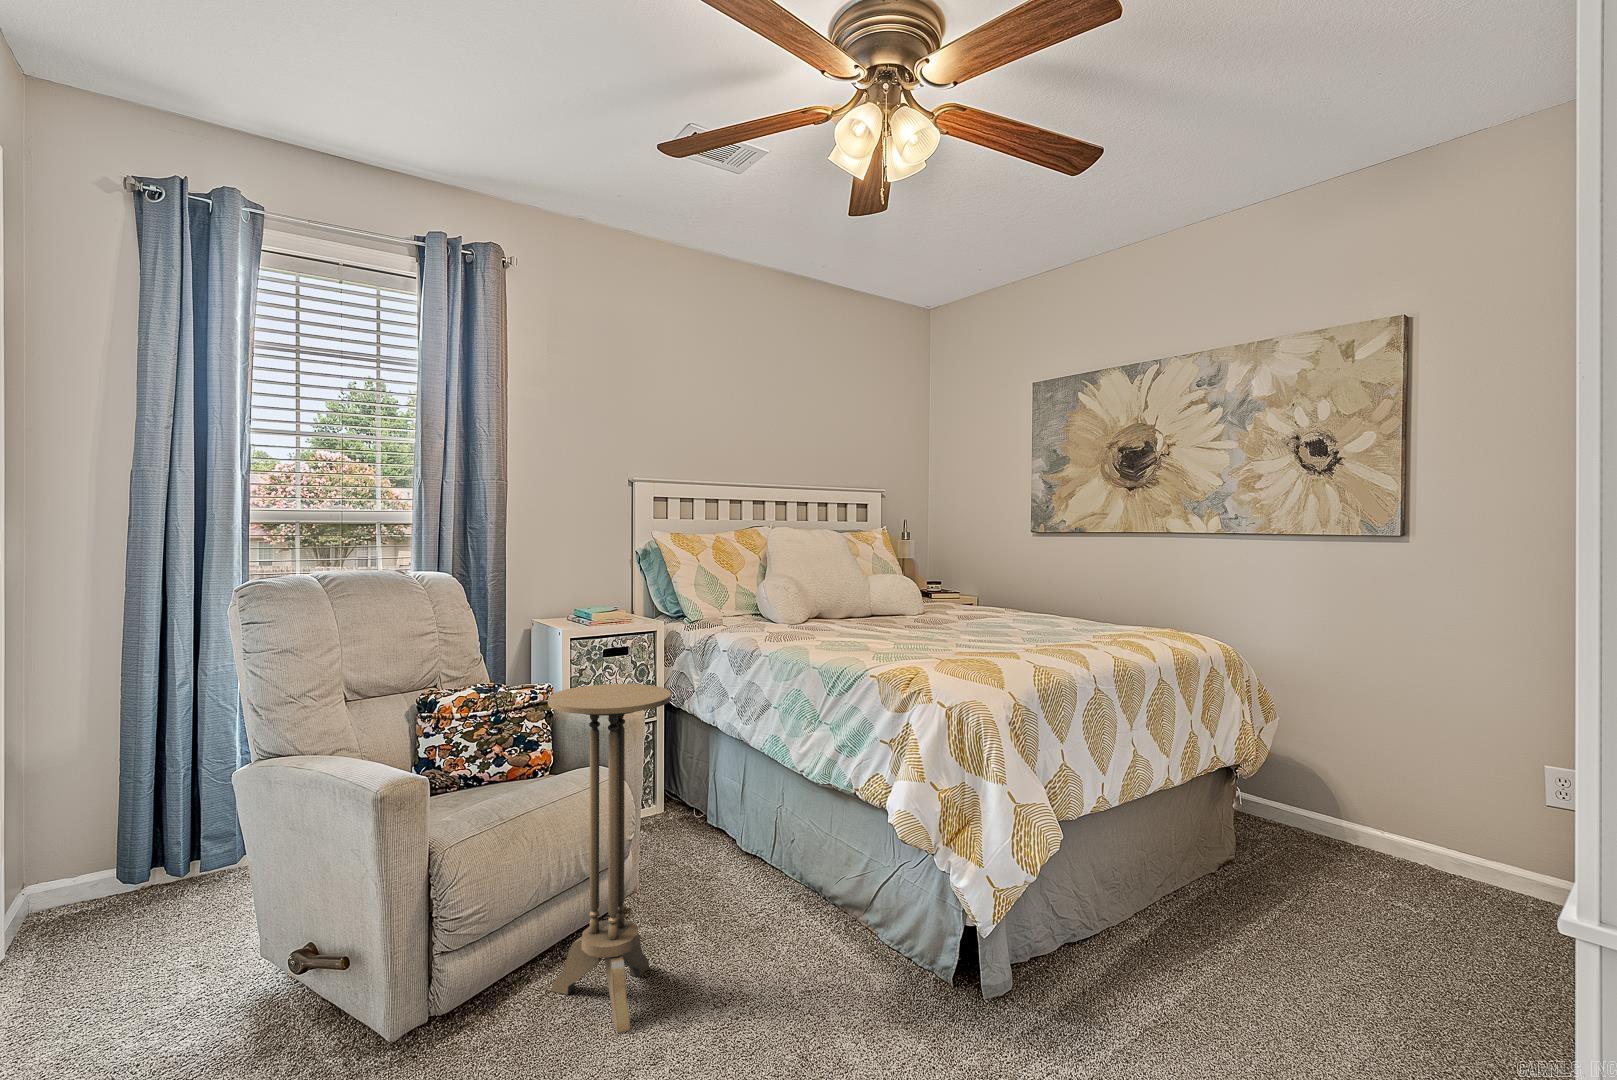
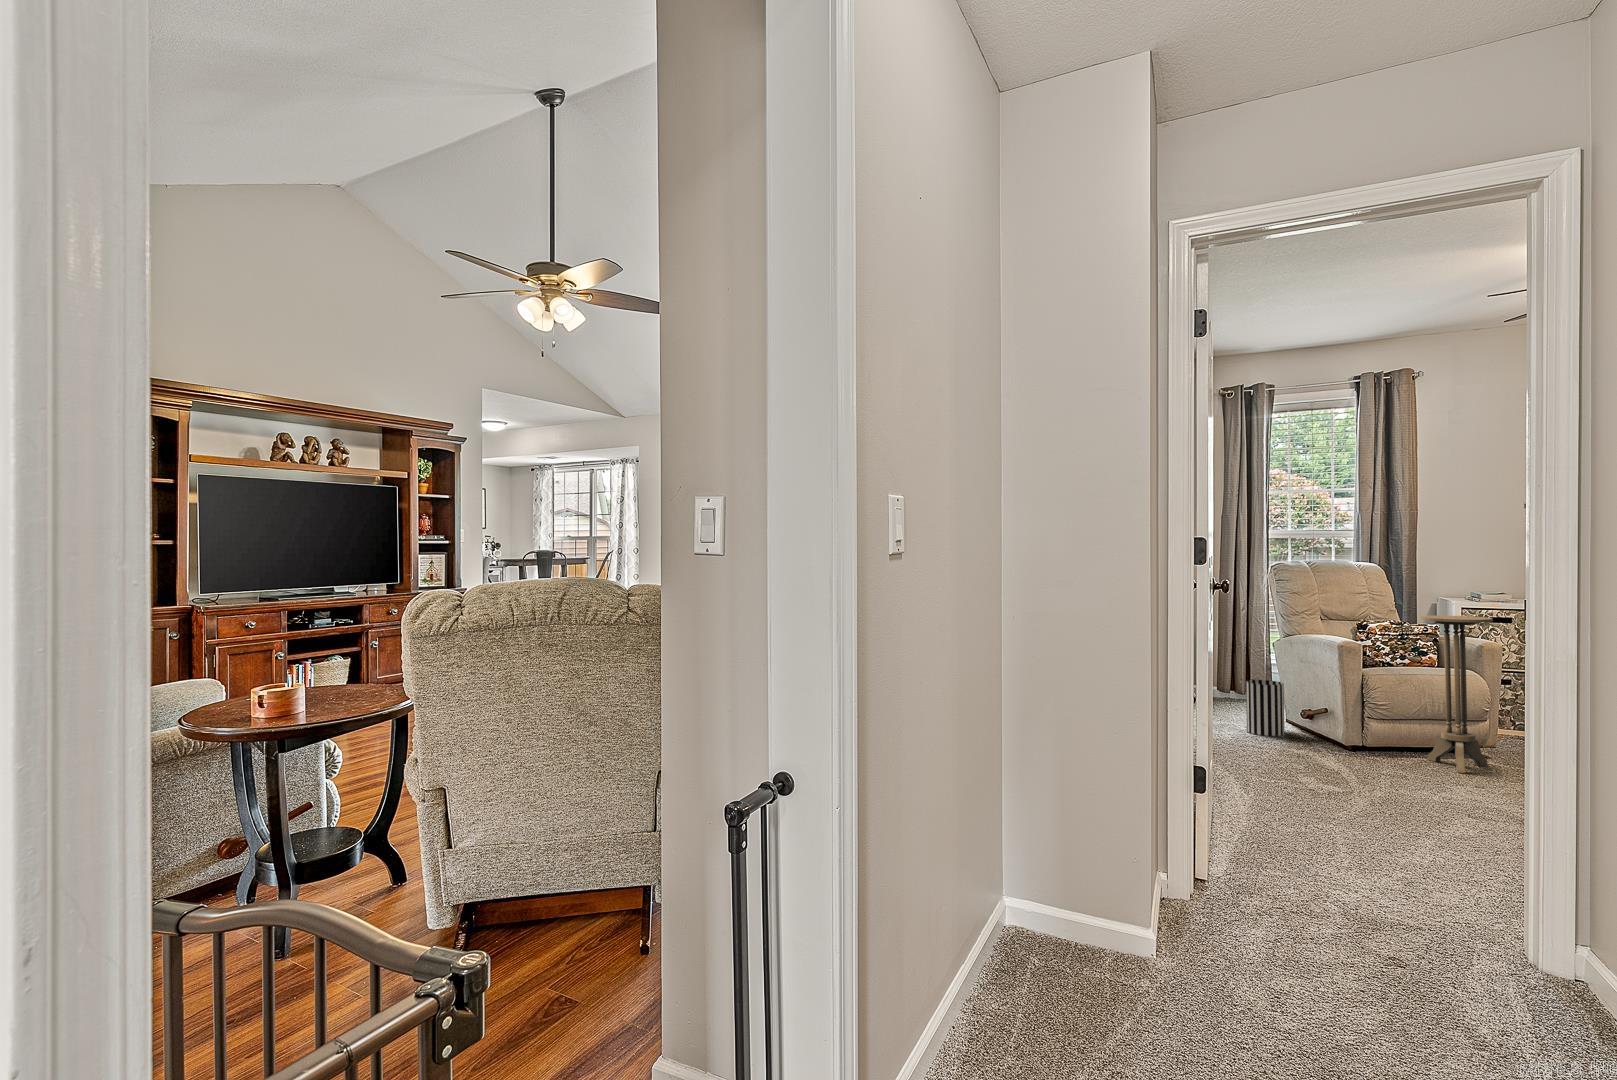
wastebasket: none [145,864,250,1030] -> present [1246,680,1285,736]

